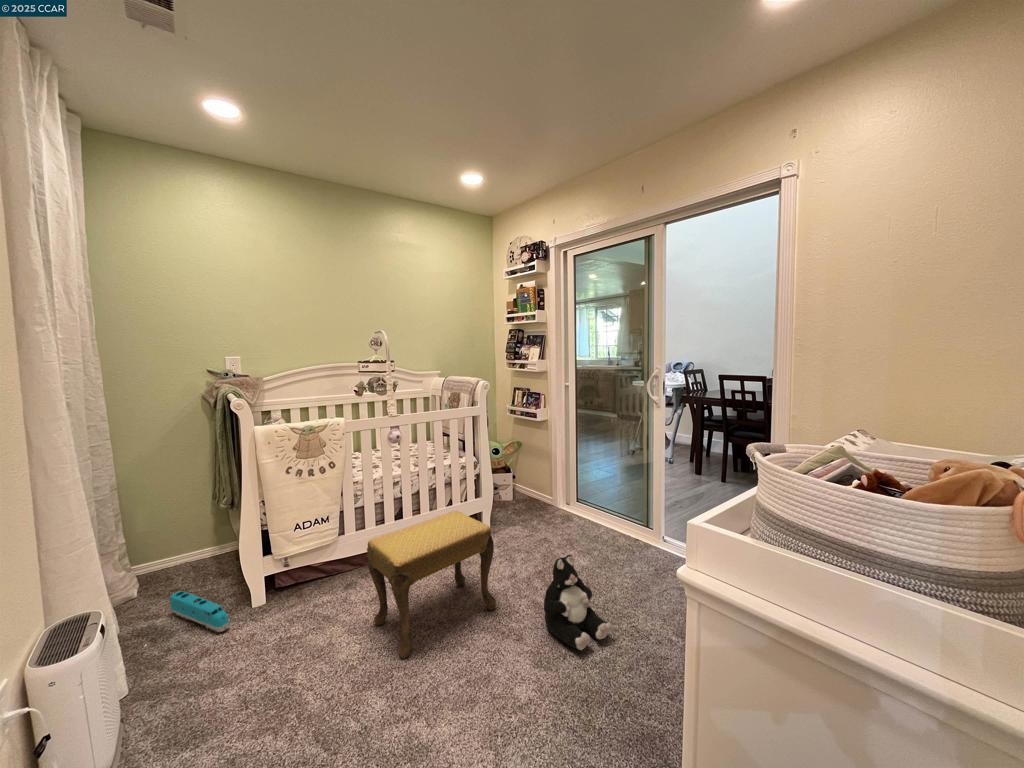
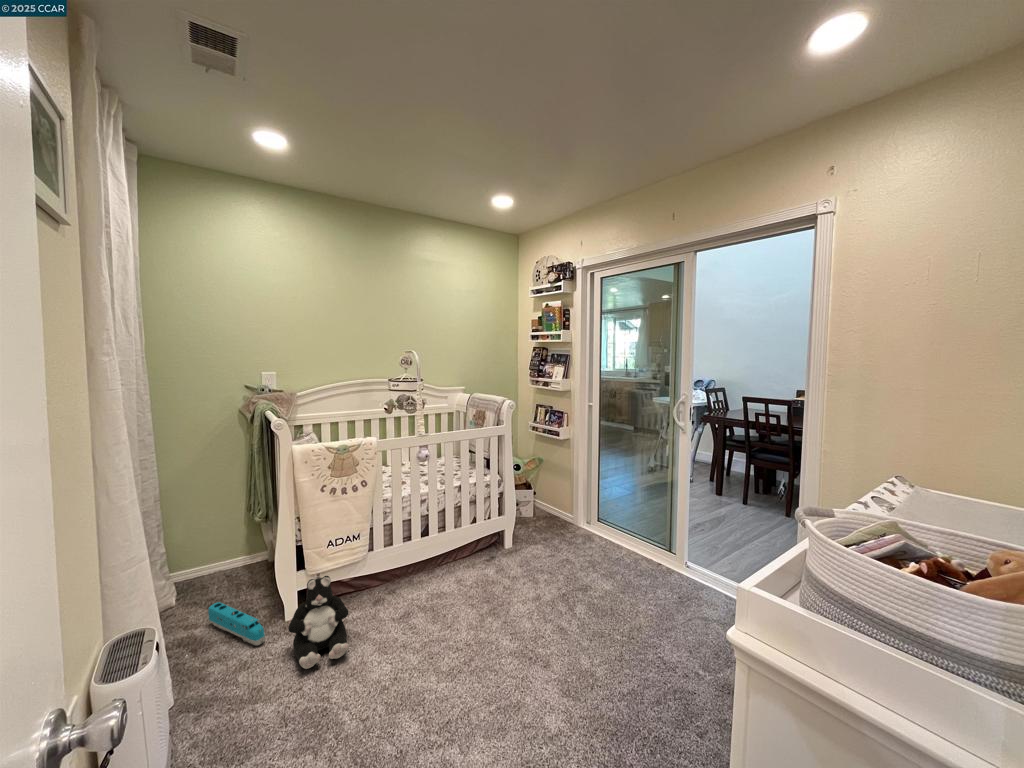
footstool: present [367,511,496,659] -> none [399,533,522,682]
plush toy: present [544,555,612,650] -> present [288,576,349,669]

